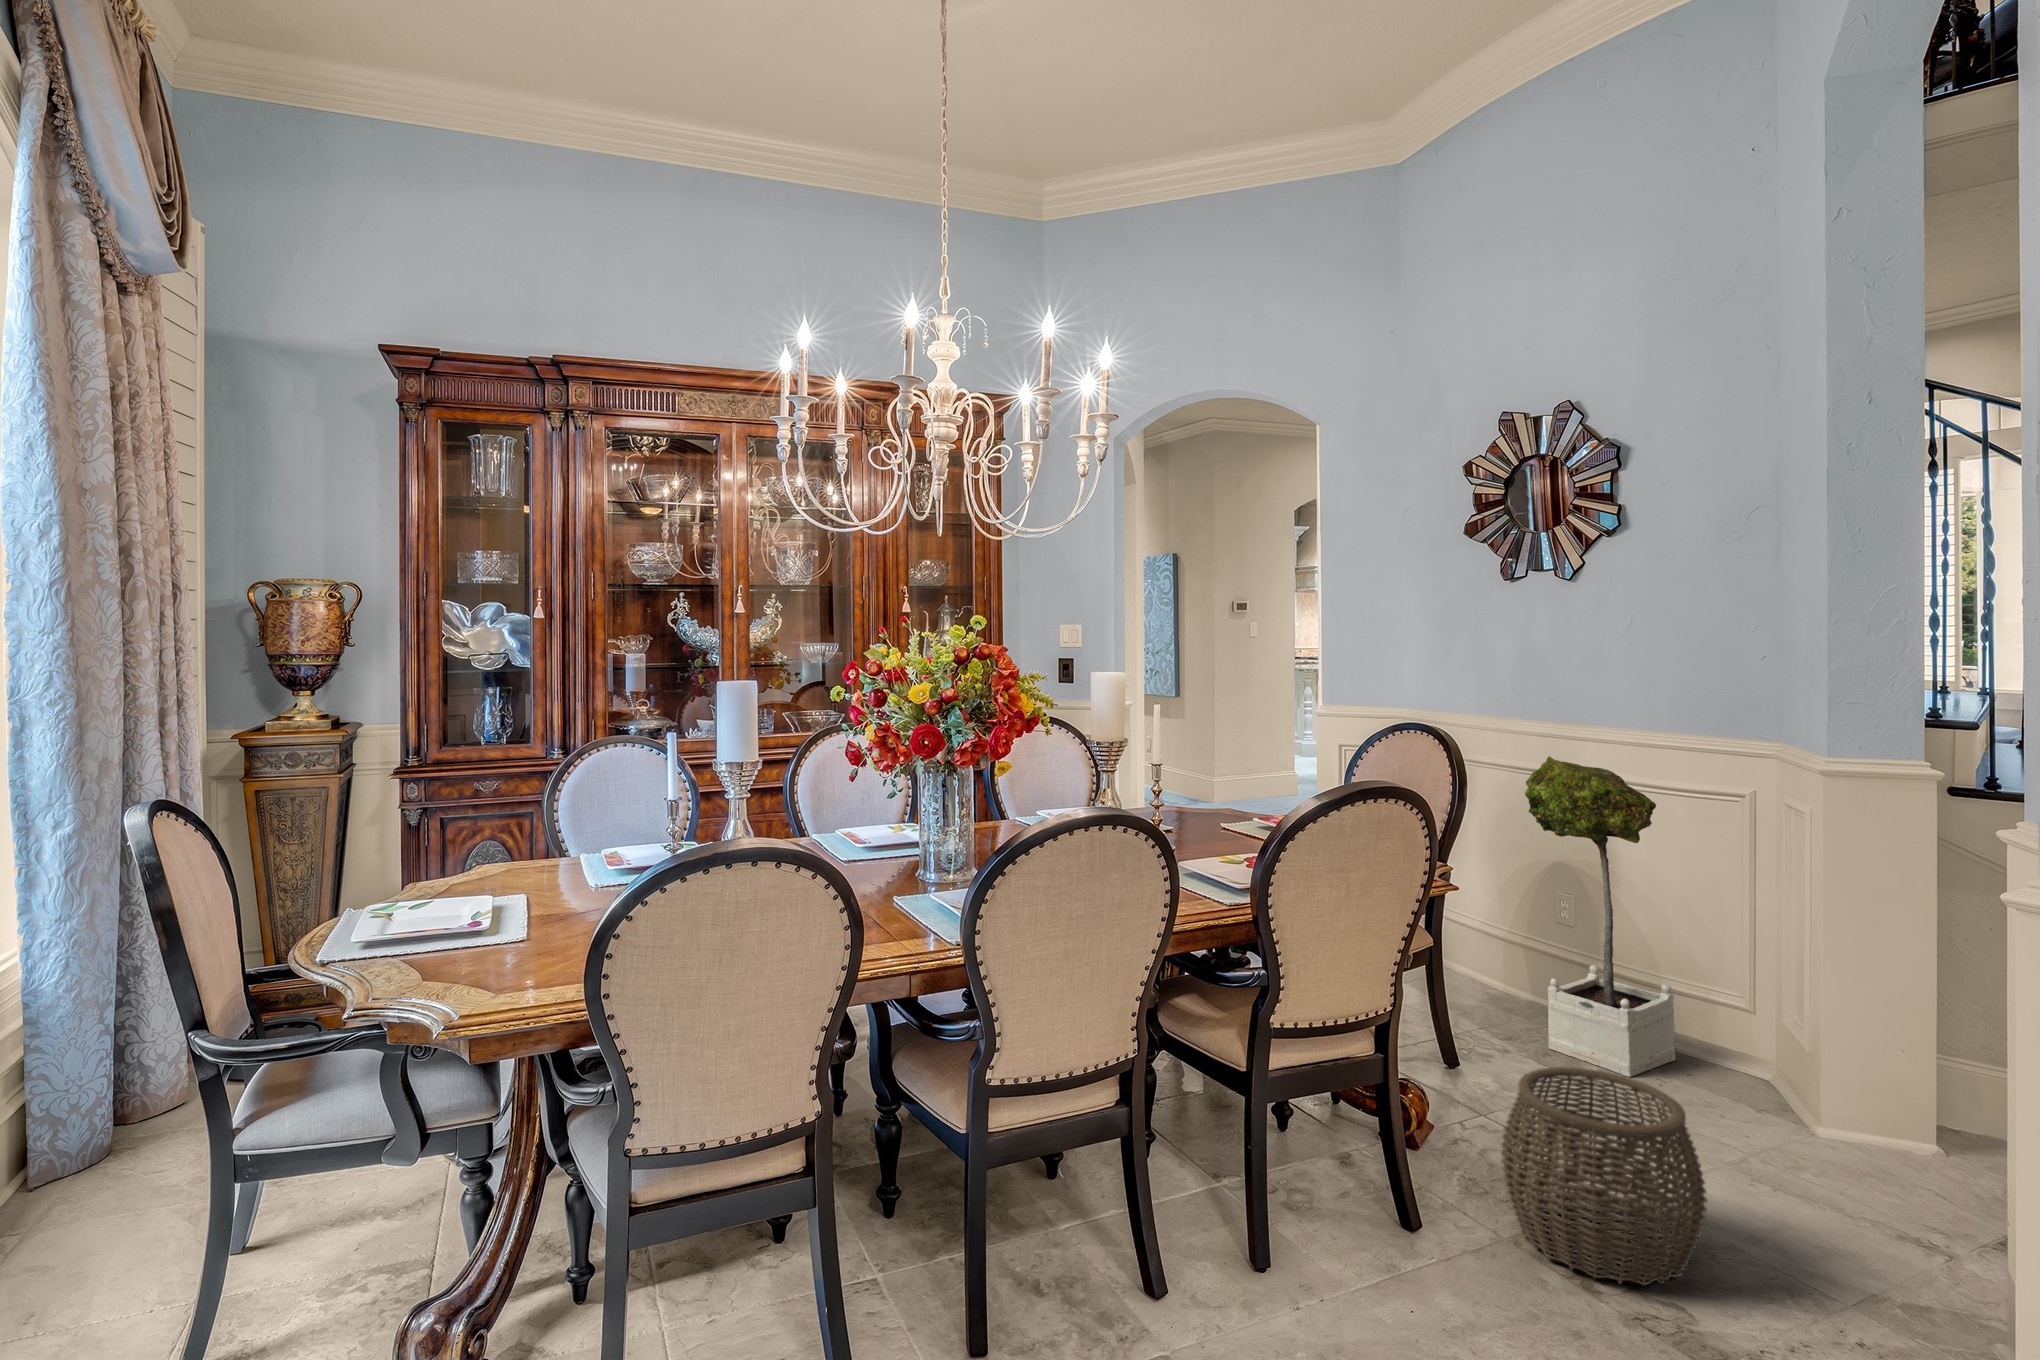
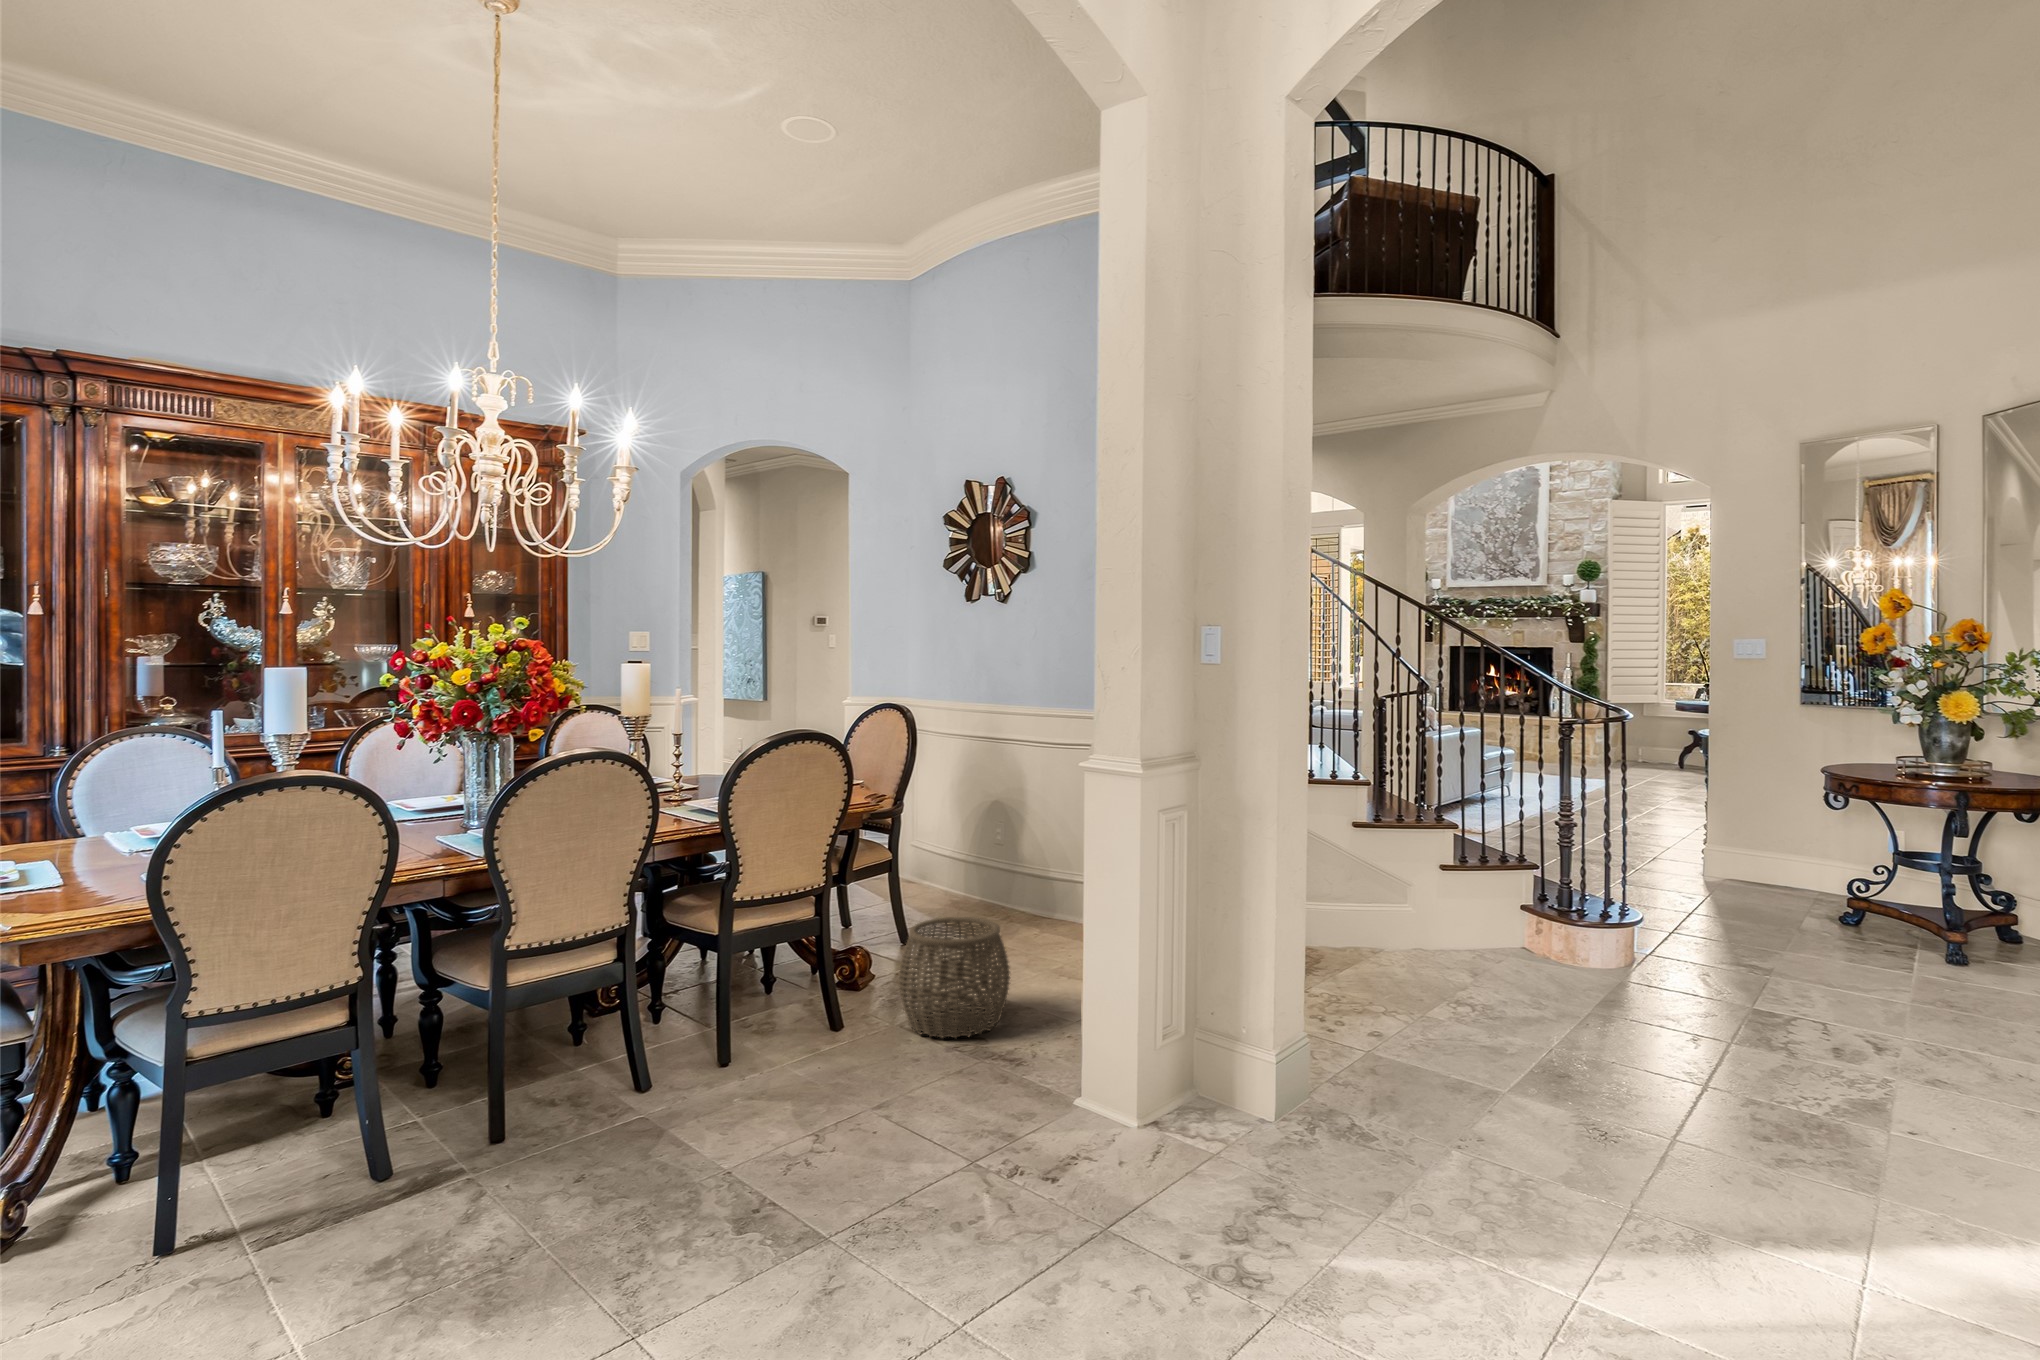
potted tree: present [1525,756,1675,1077] -> none [968,725,1058,939]

